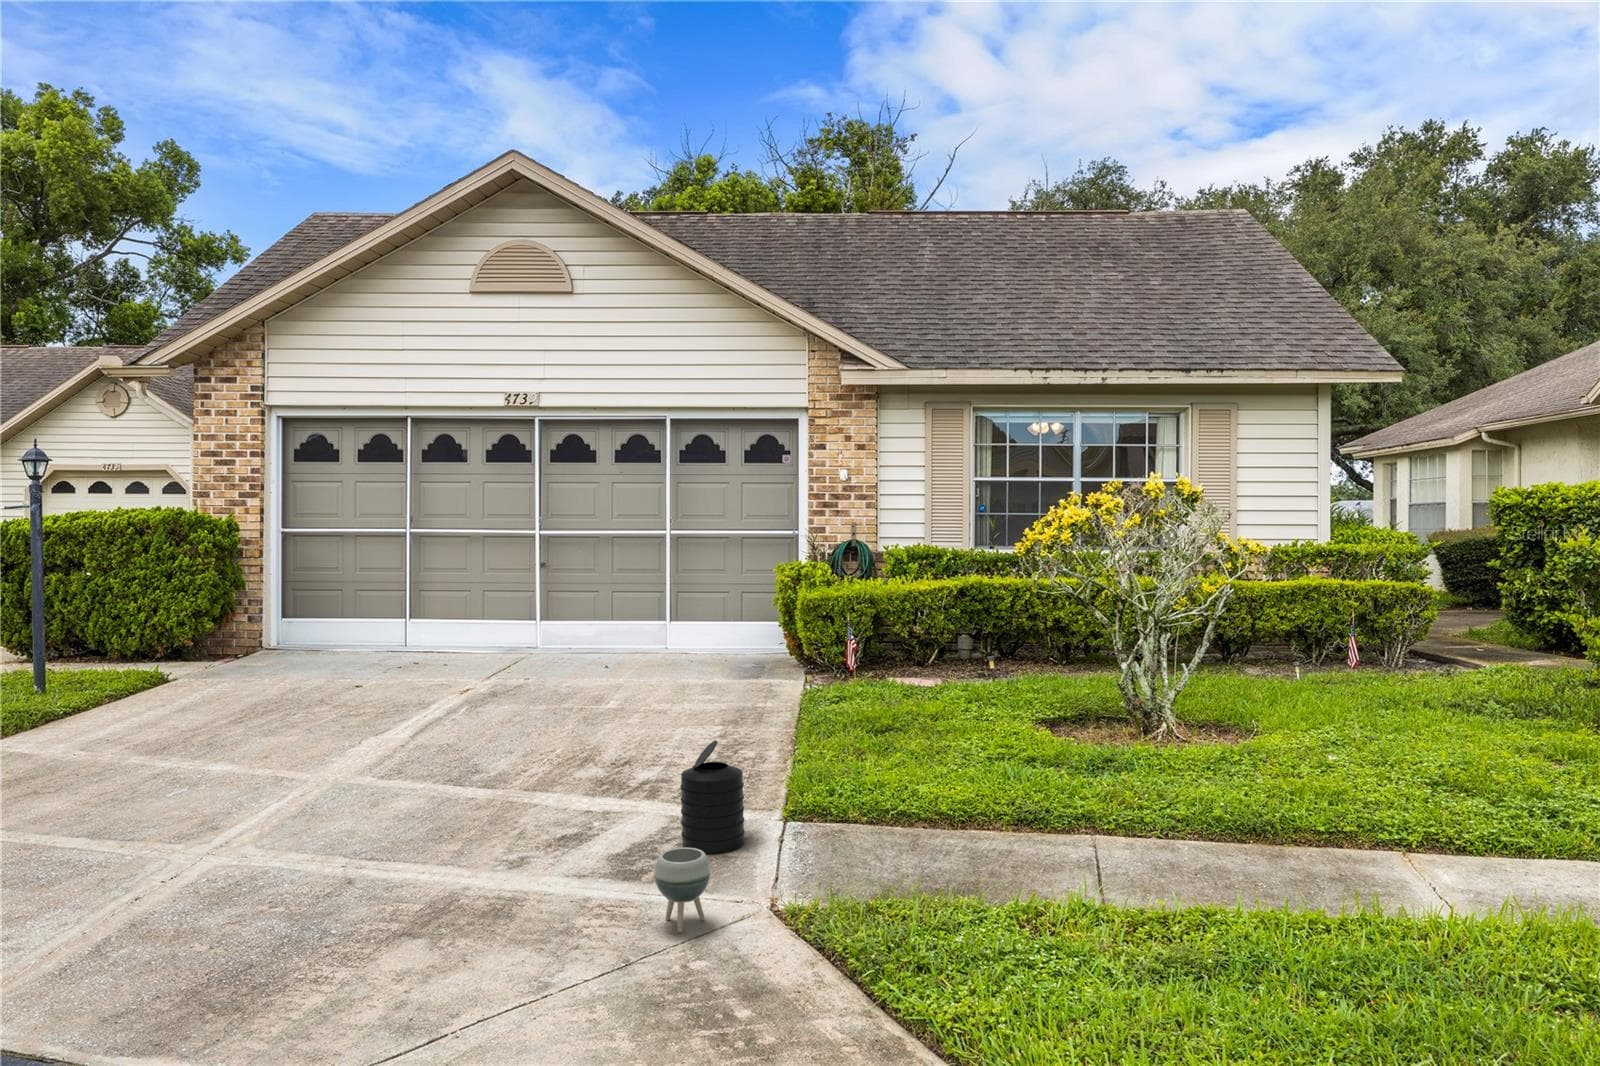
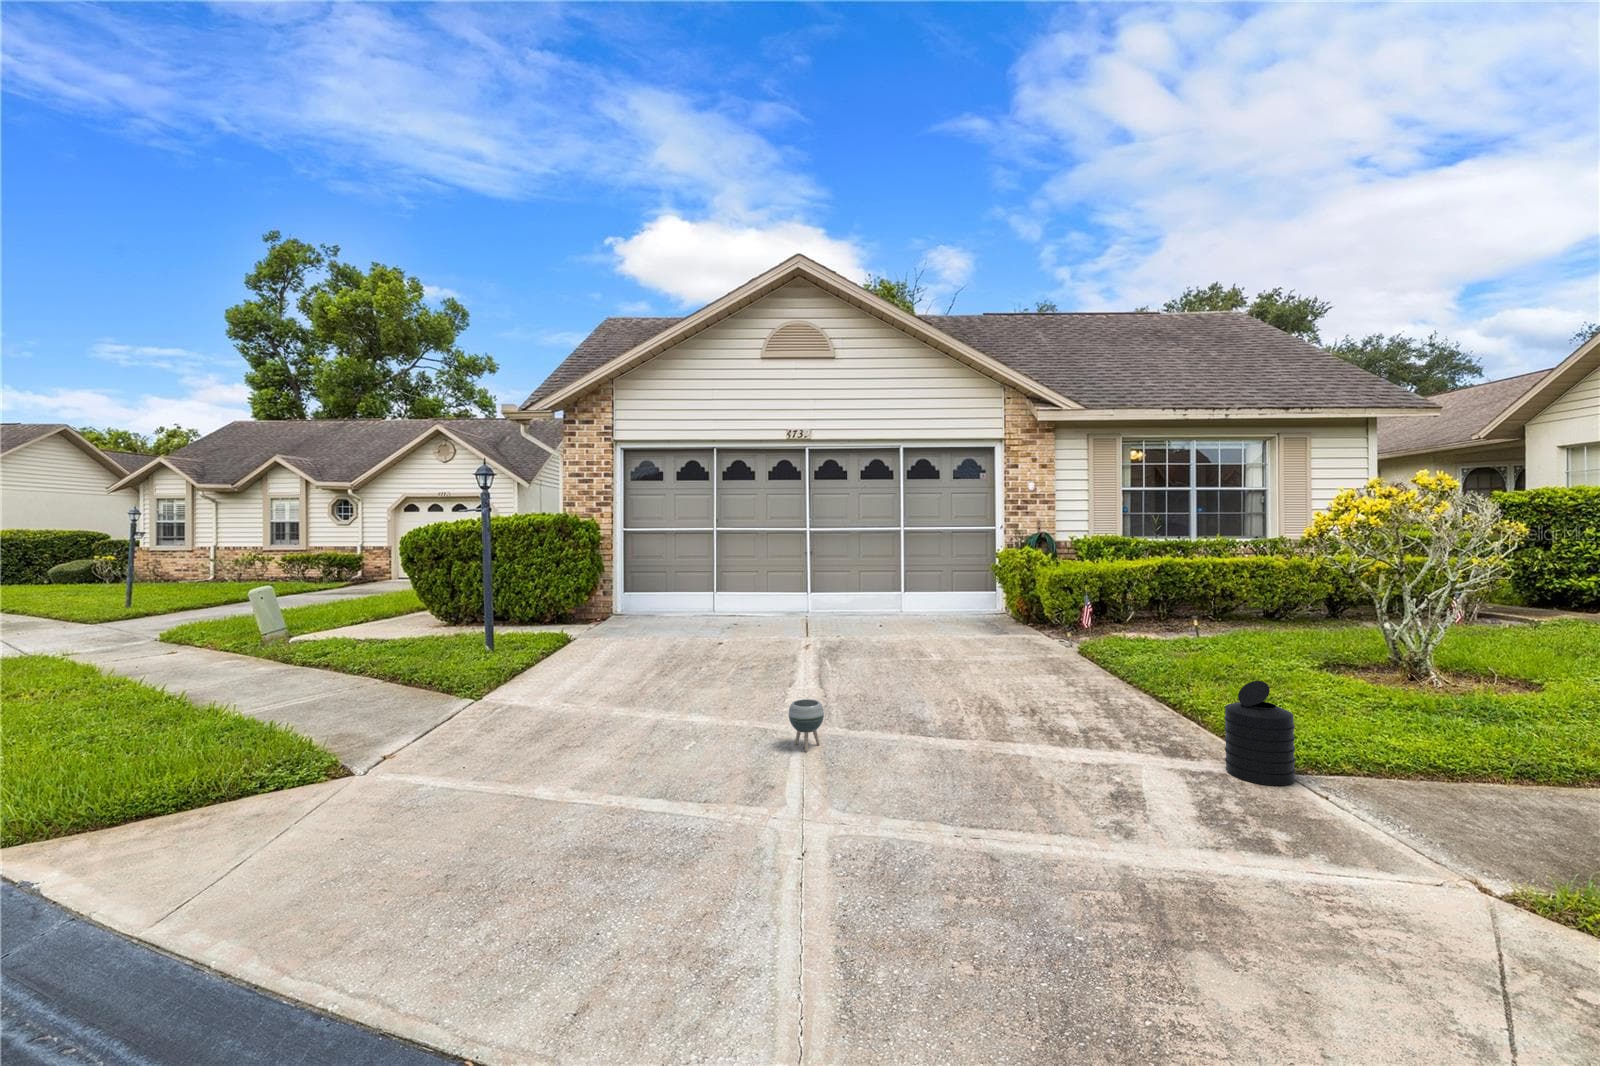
planter: present [654,847,710,933] -> present [789,699,824,752]

